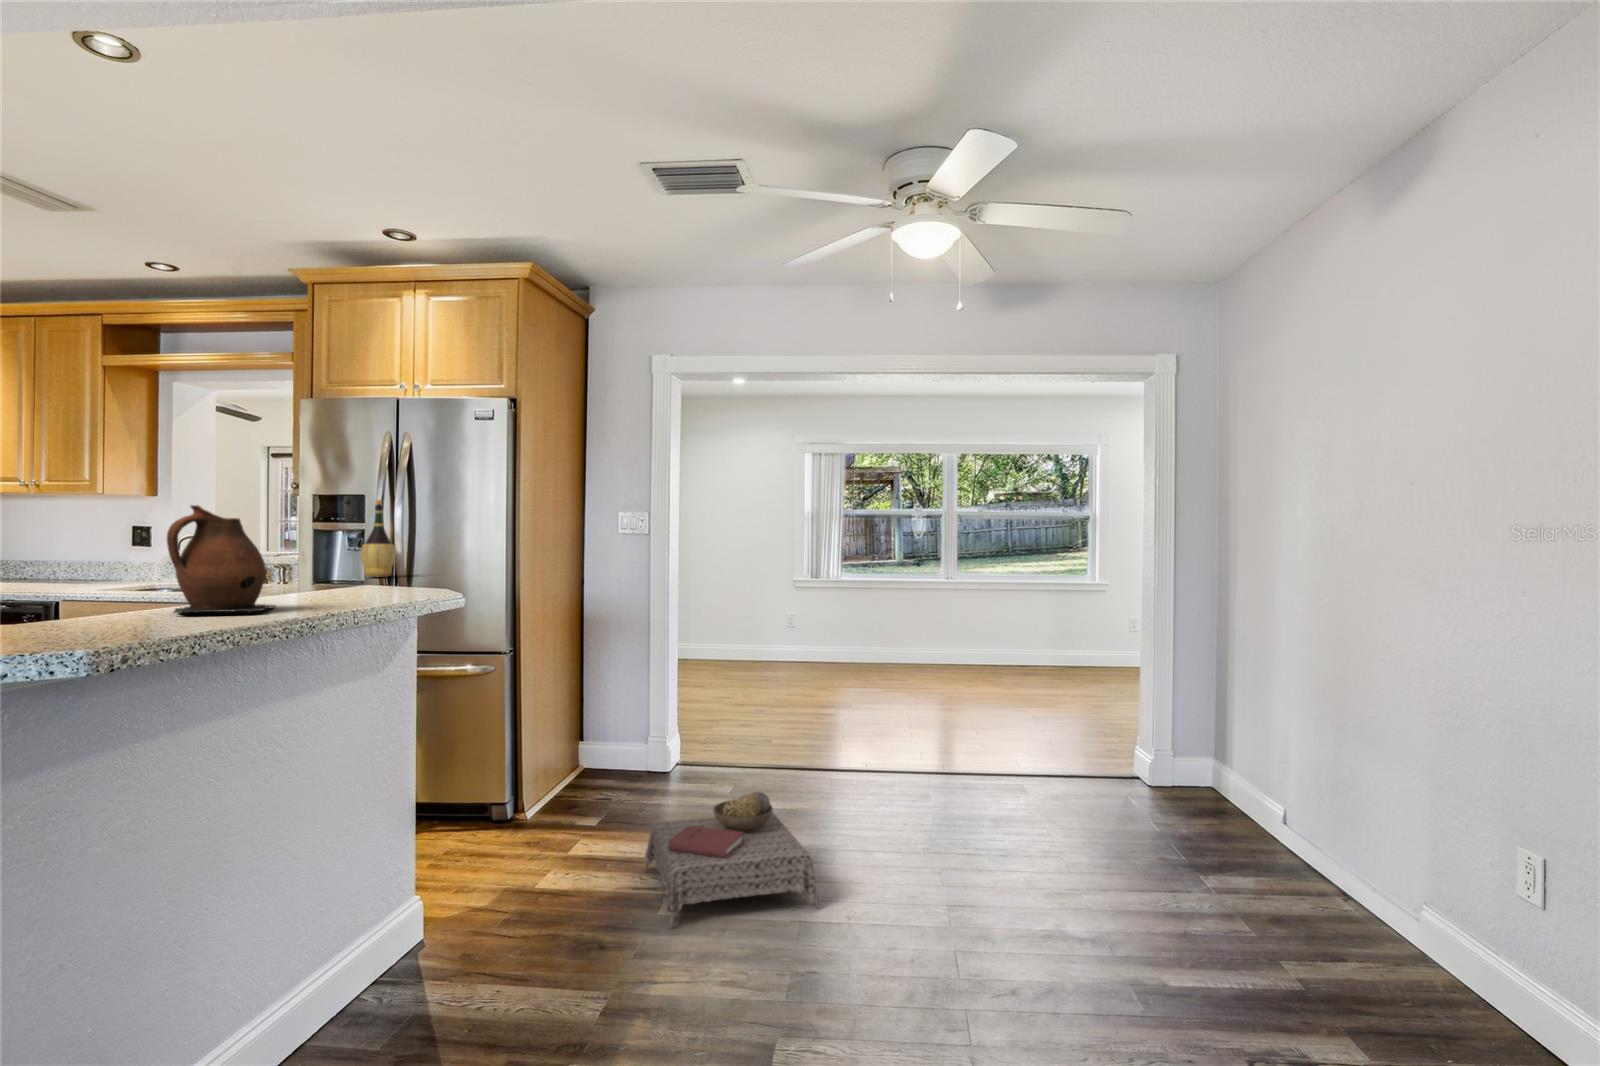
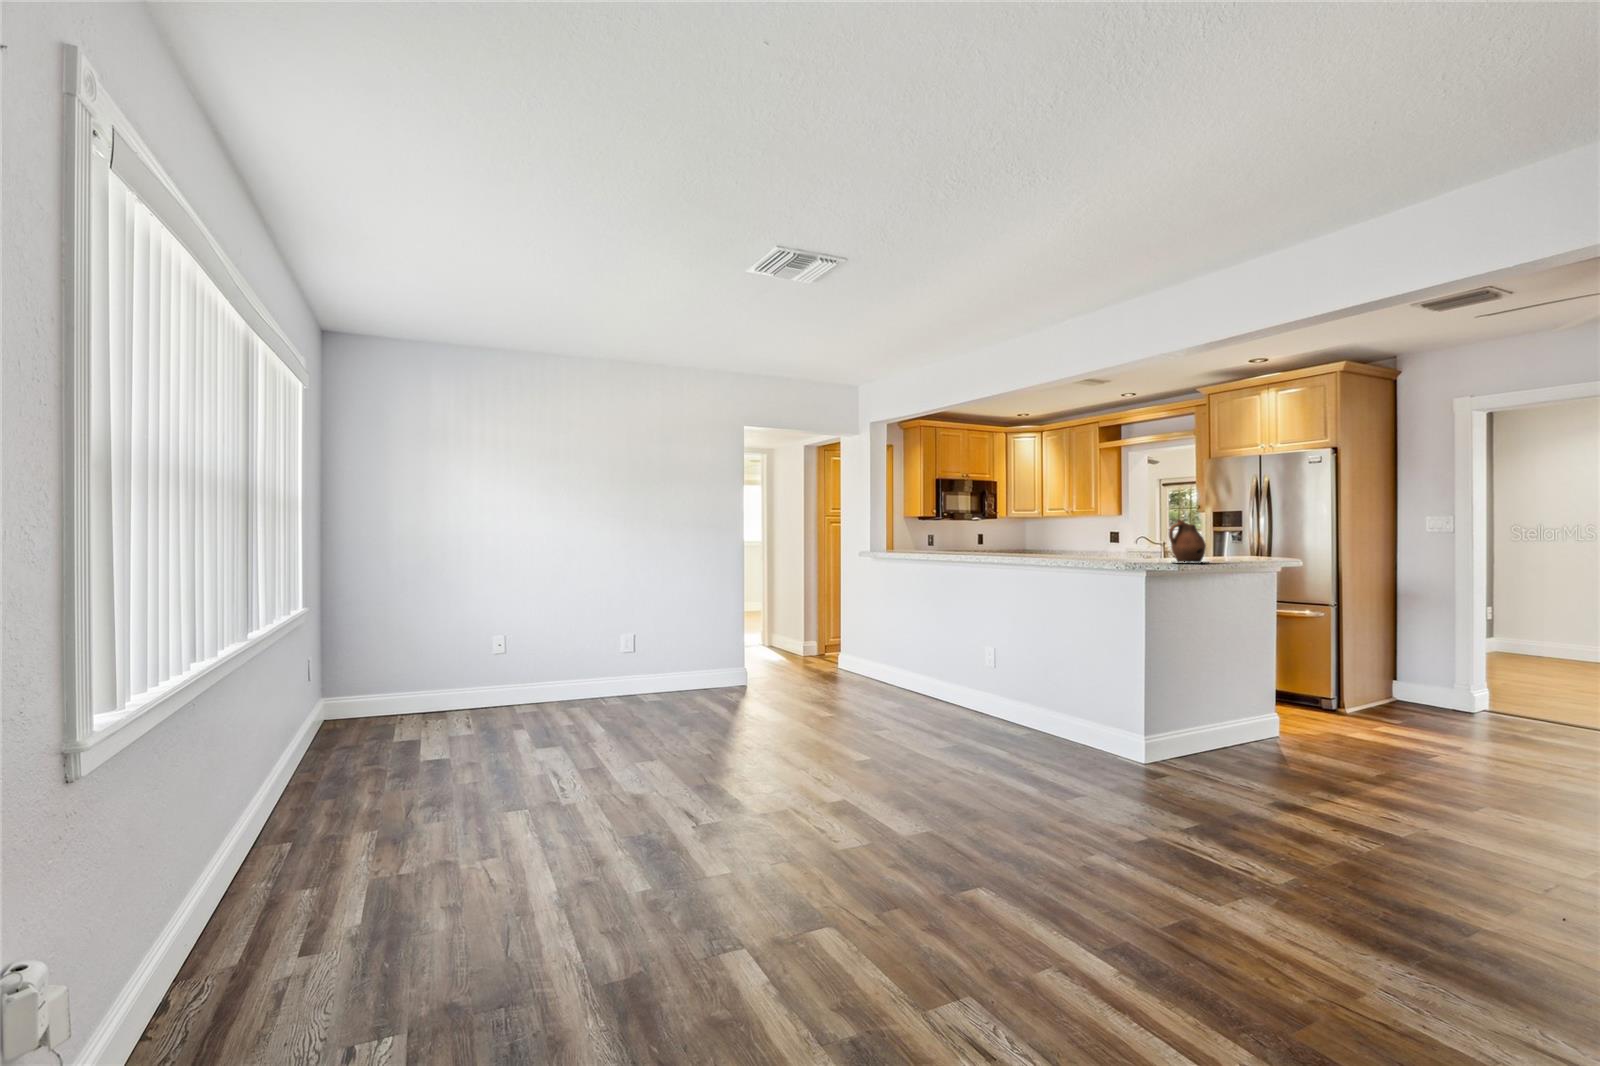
wine bottle: present [361,500,396,577] -> none [1241,513,1261,556]
ottoman: present [645,792,818,927] -> none [1430,700,1569,778]

